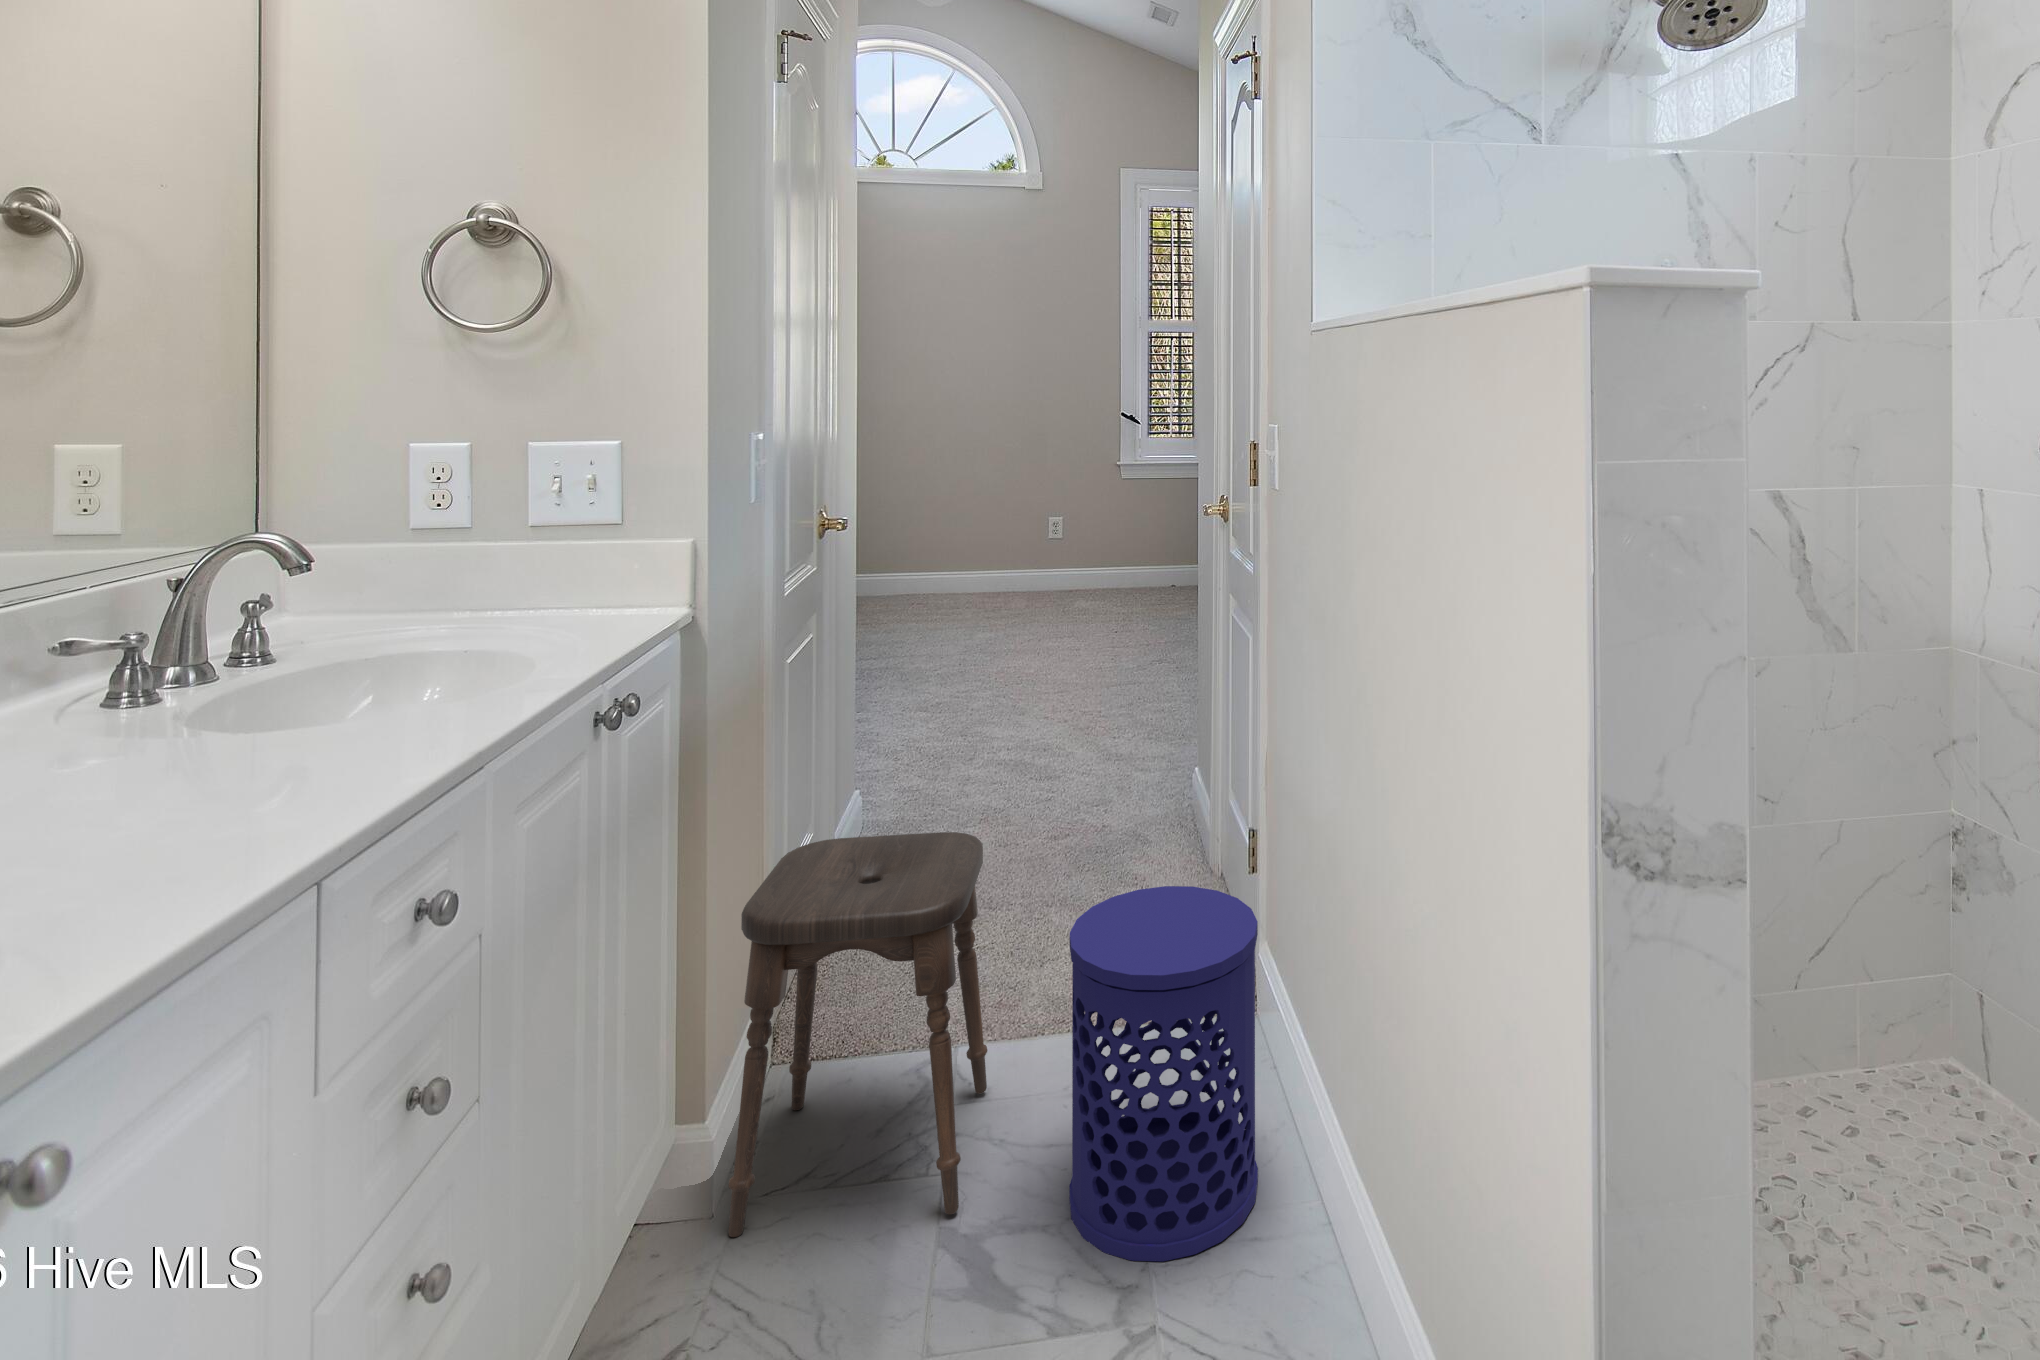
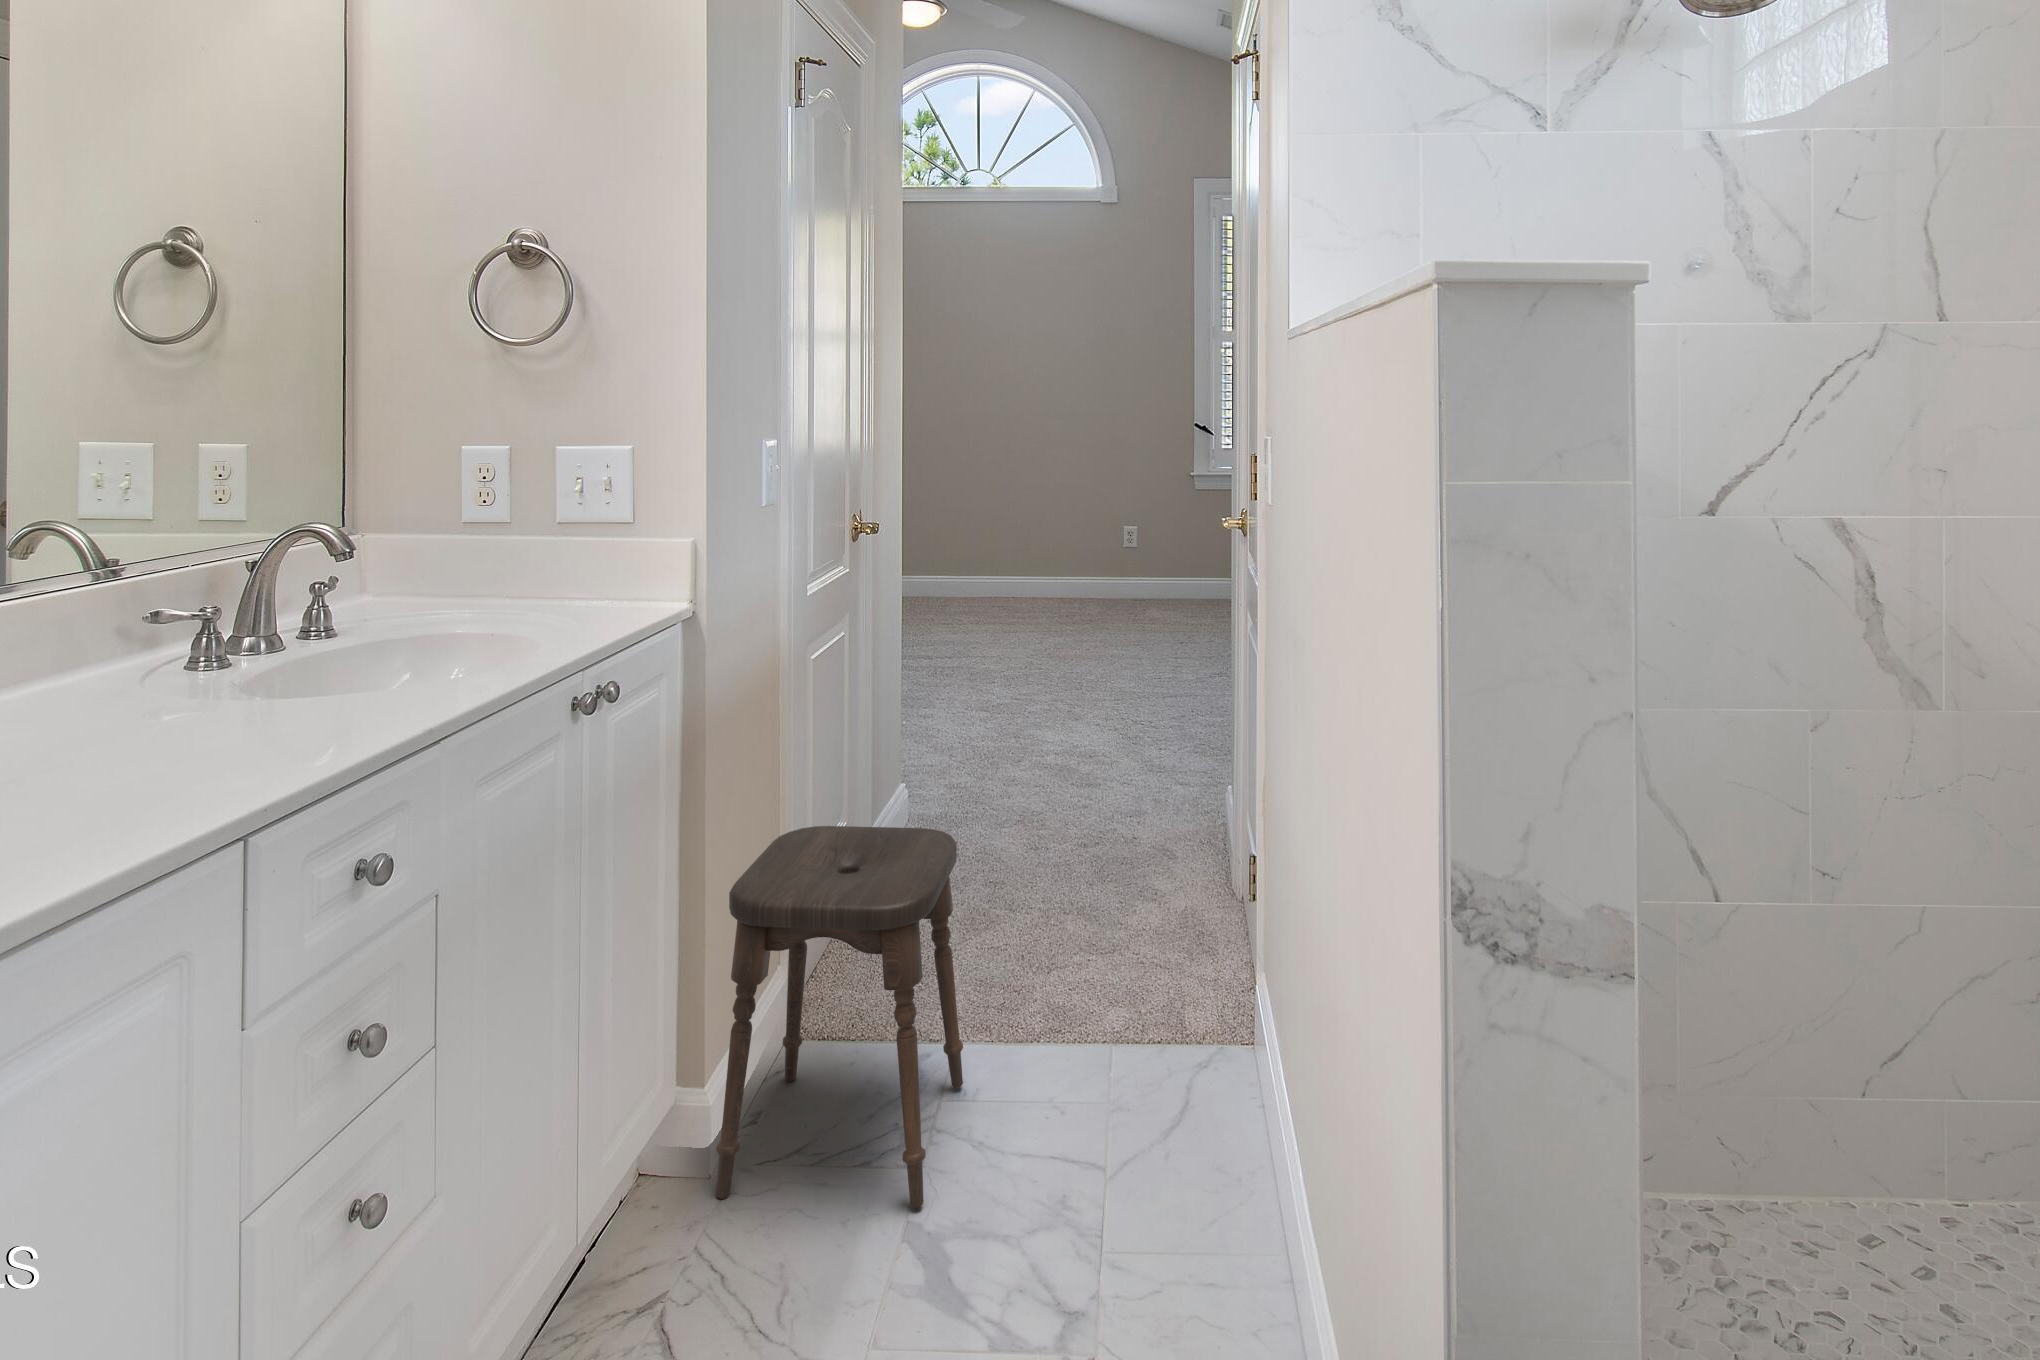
waste bin: present [1069,886,1258,1261] -> none [1029,903,1220,1292]

